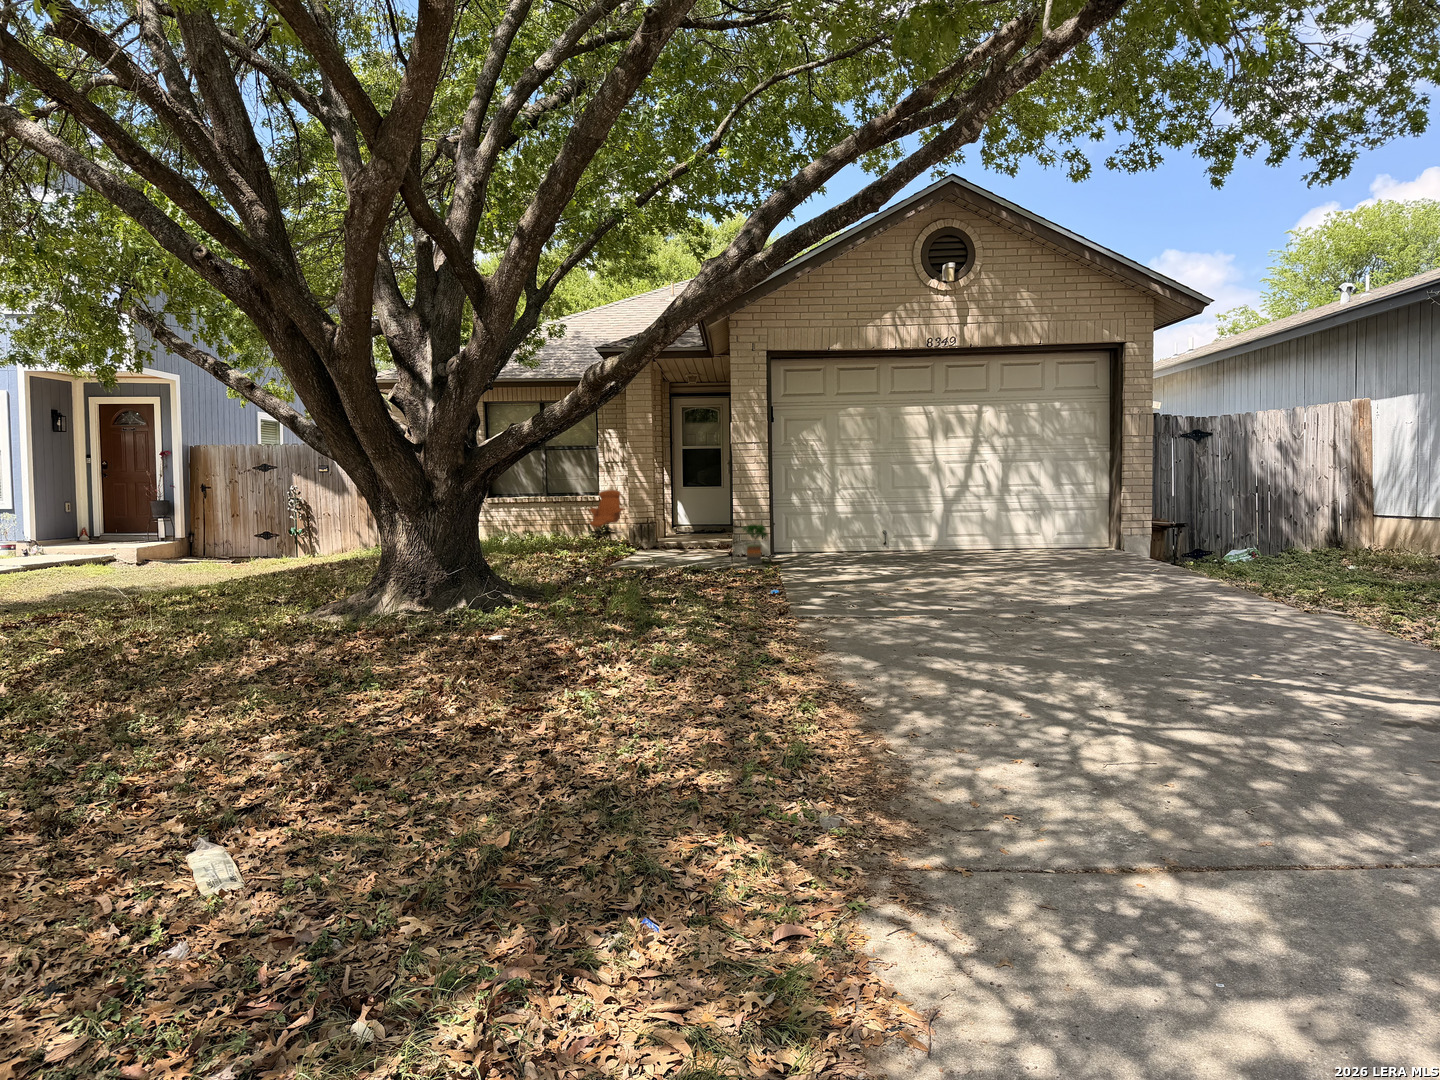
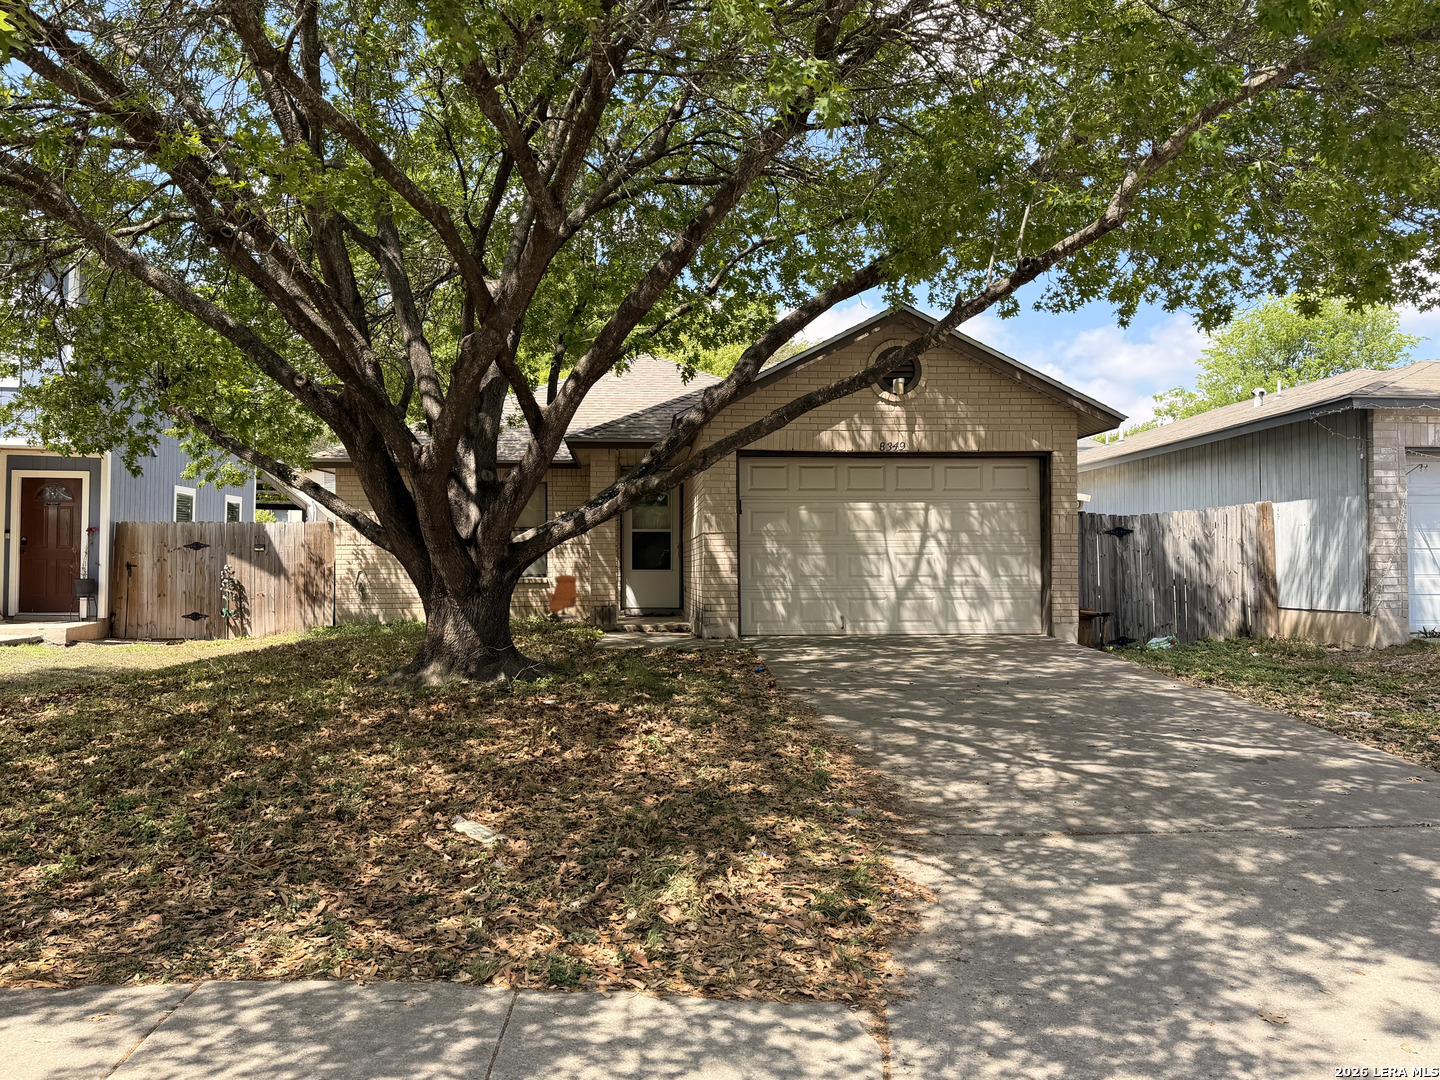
potted tree: present [743,524,768,564] -> none [709,609,734,647]

